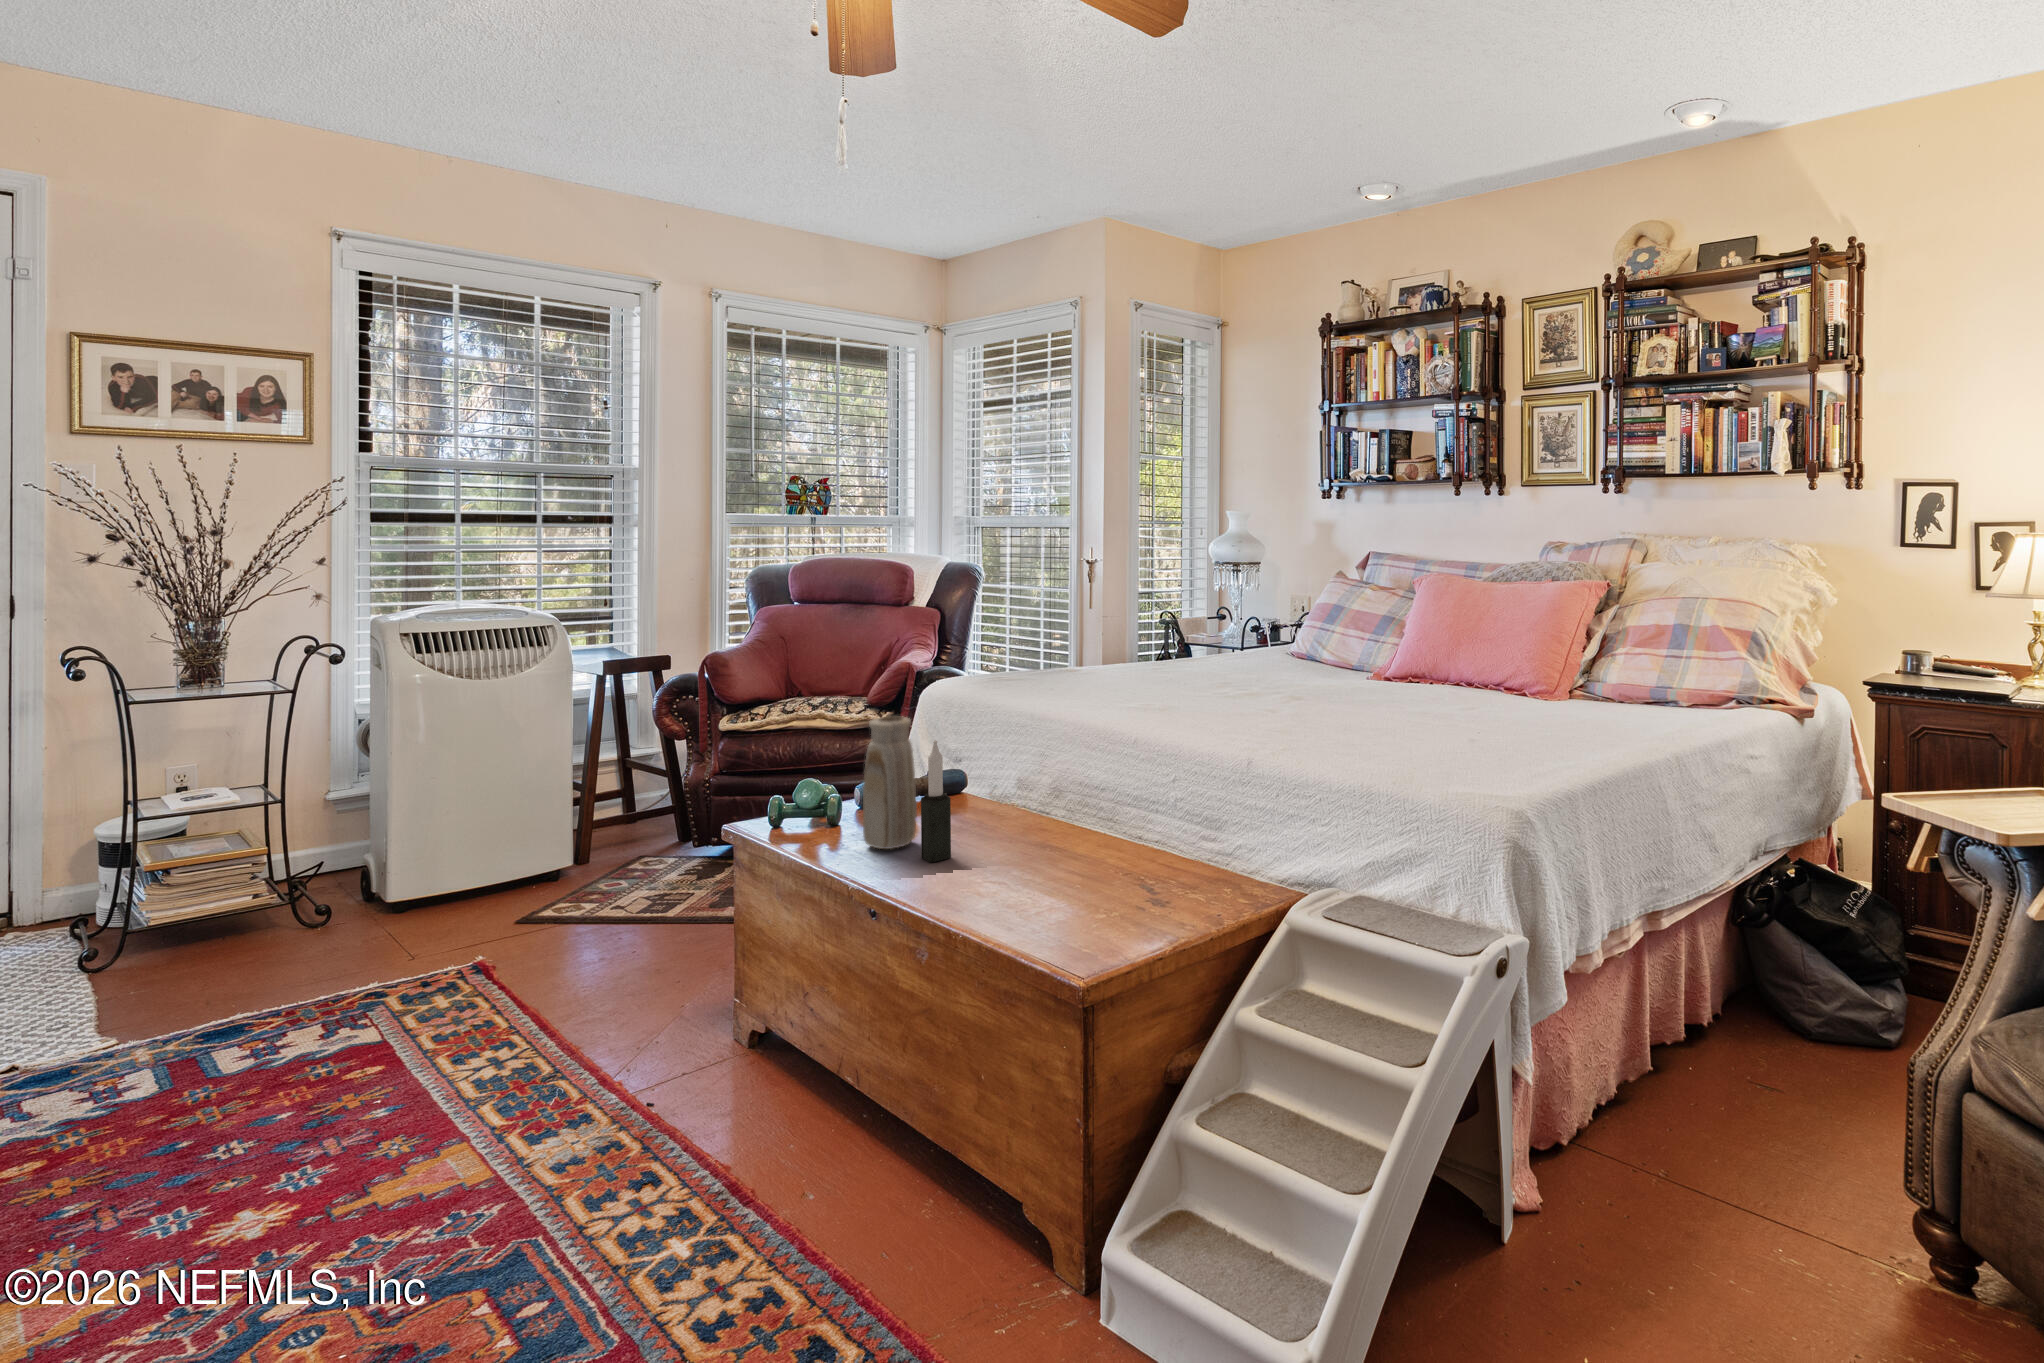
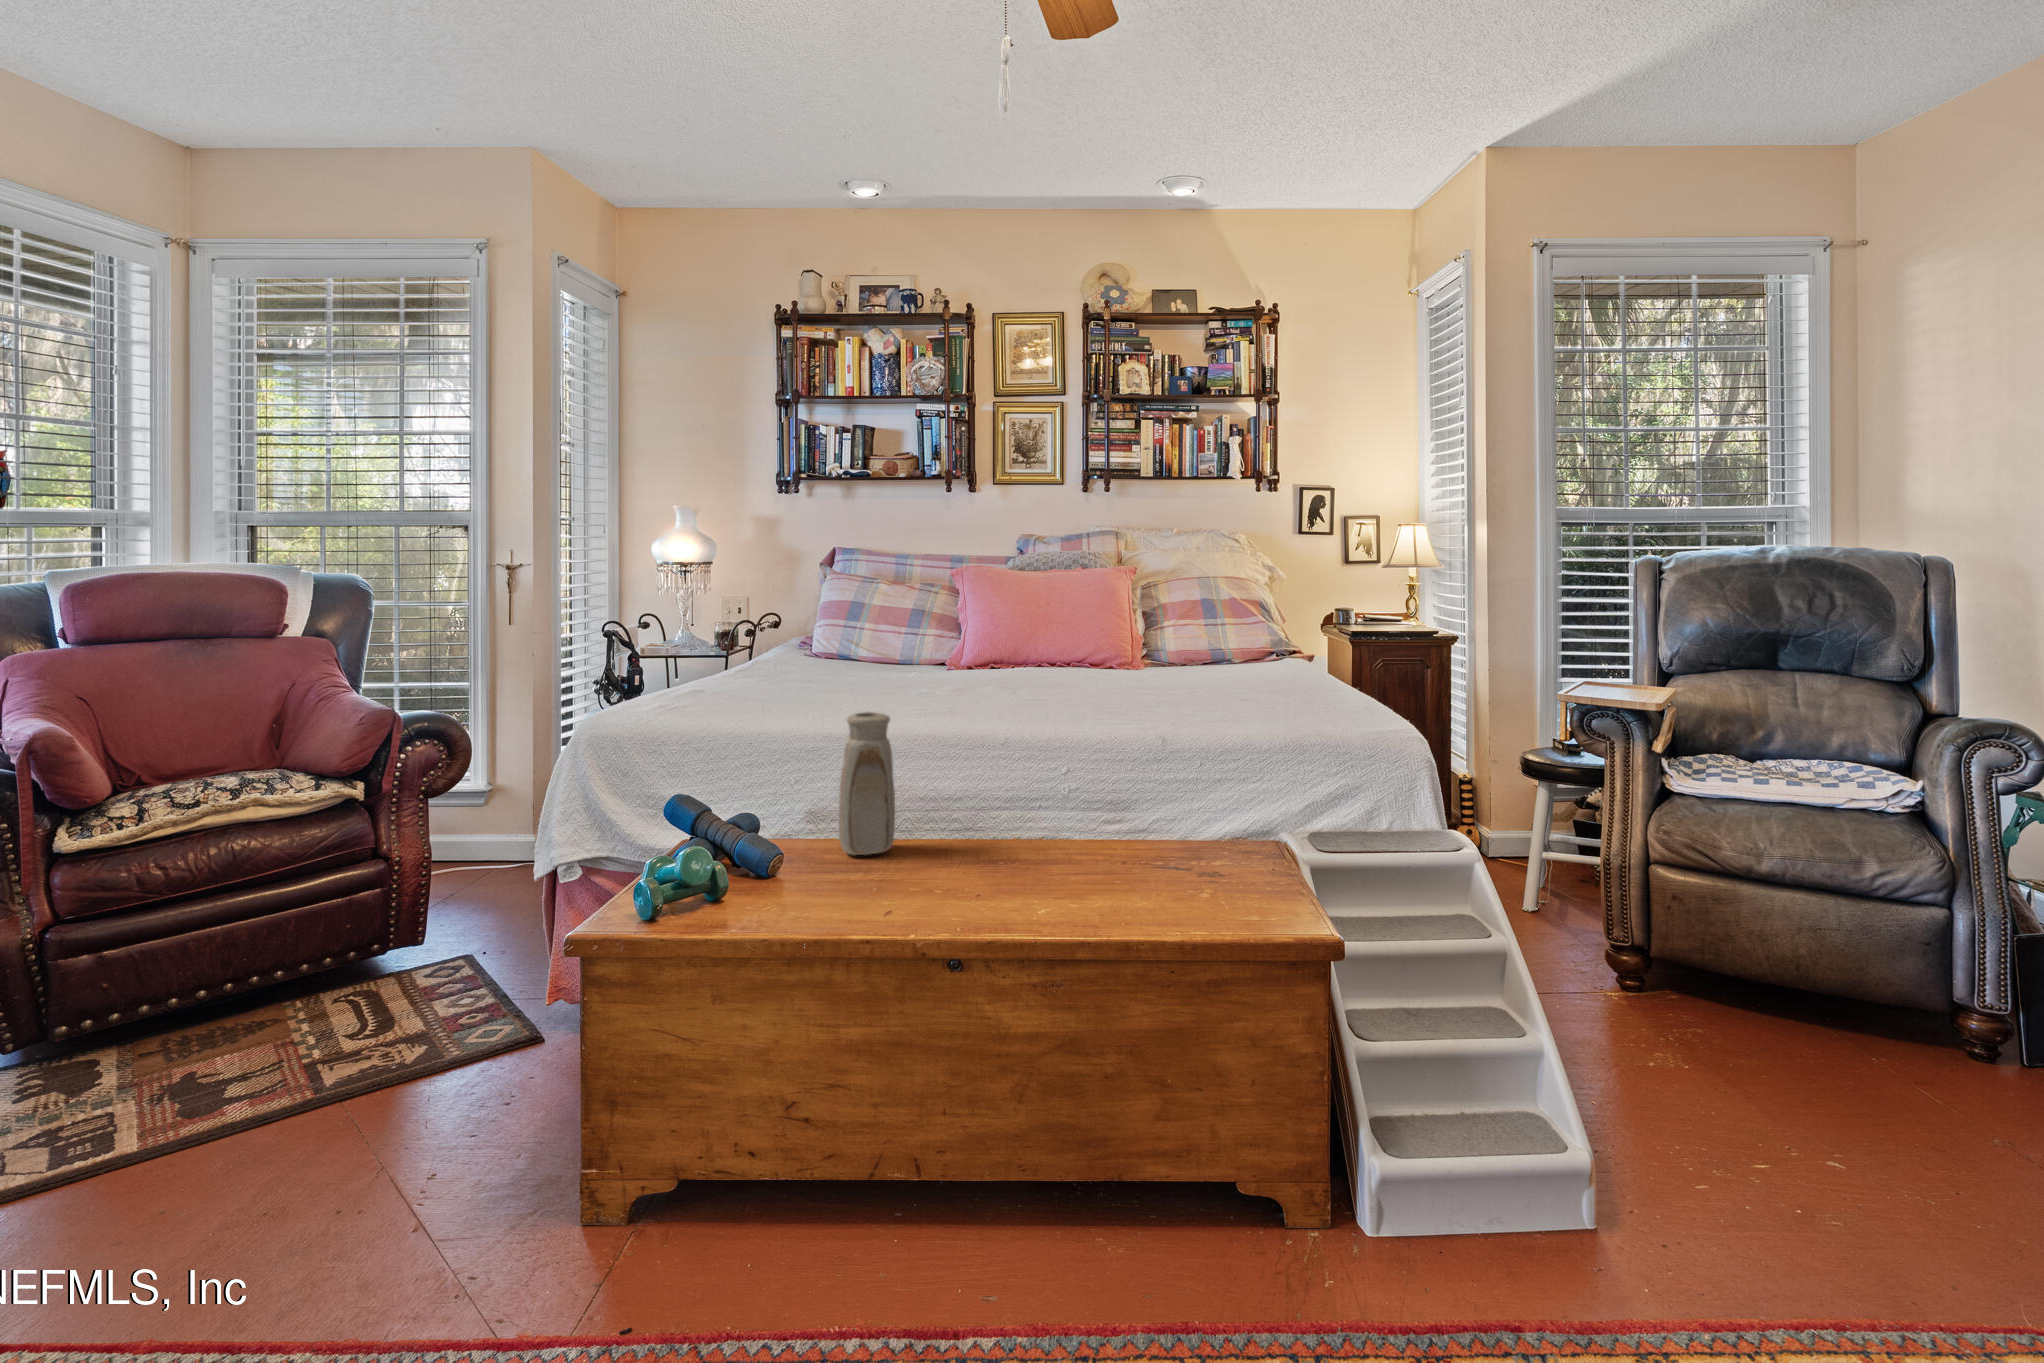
candle: present [921,740,951,862] -> none [927,726,954,850]

